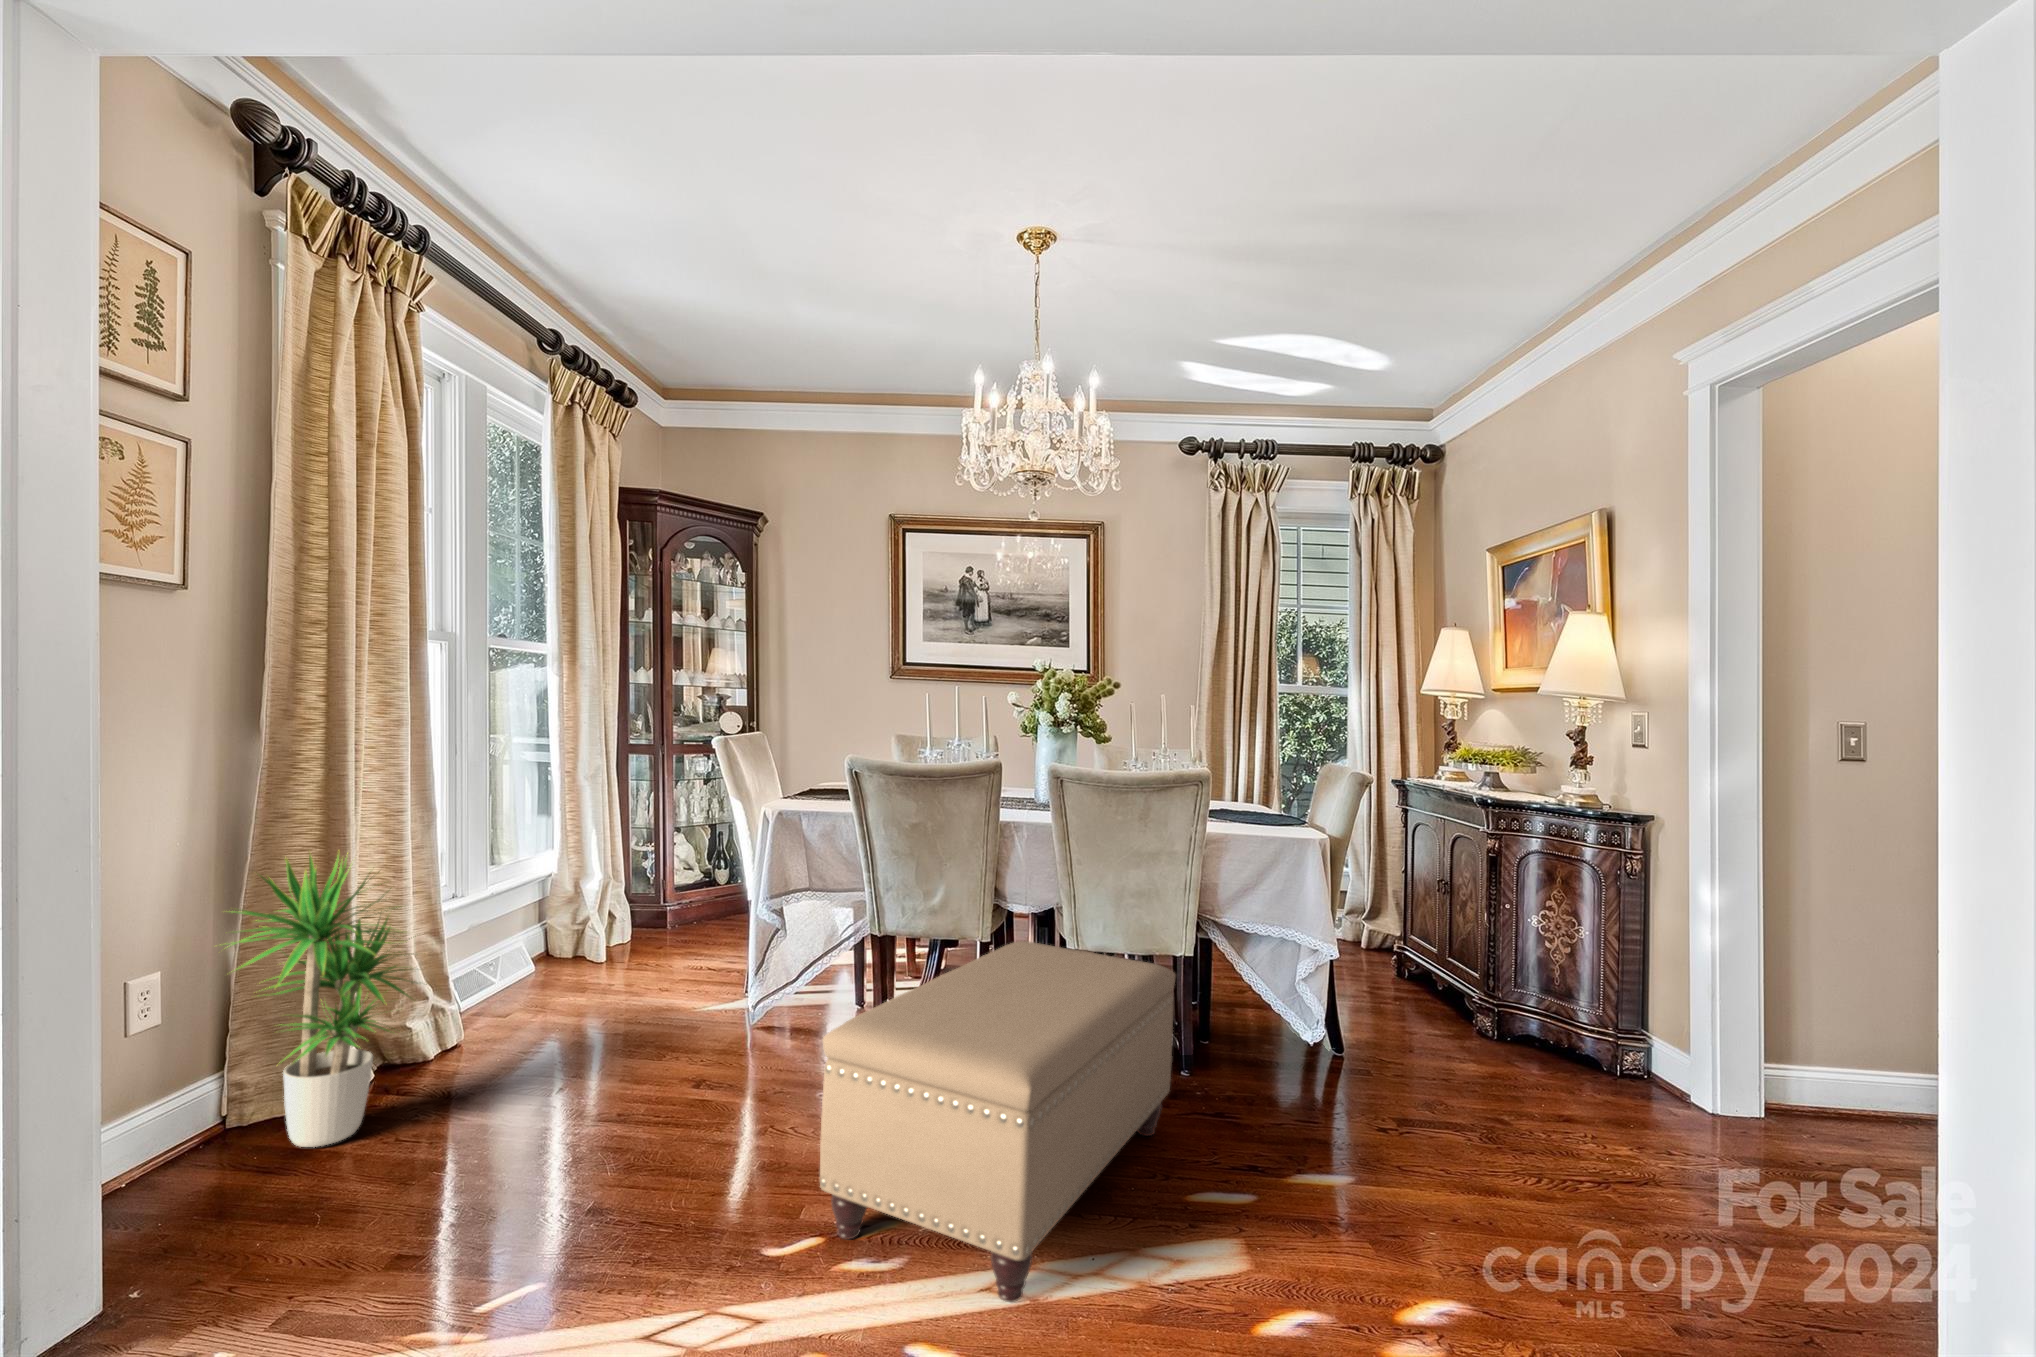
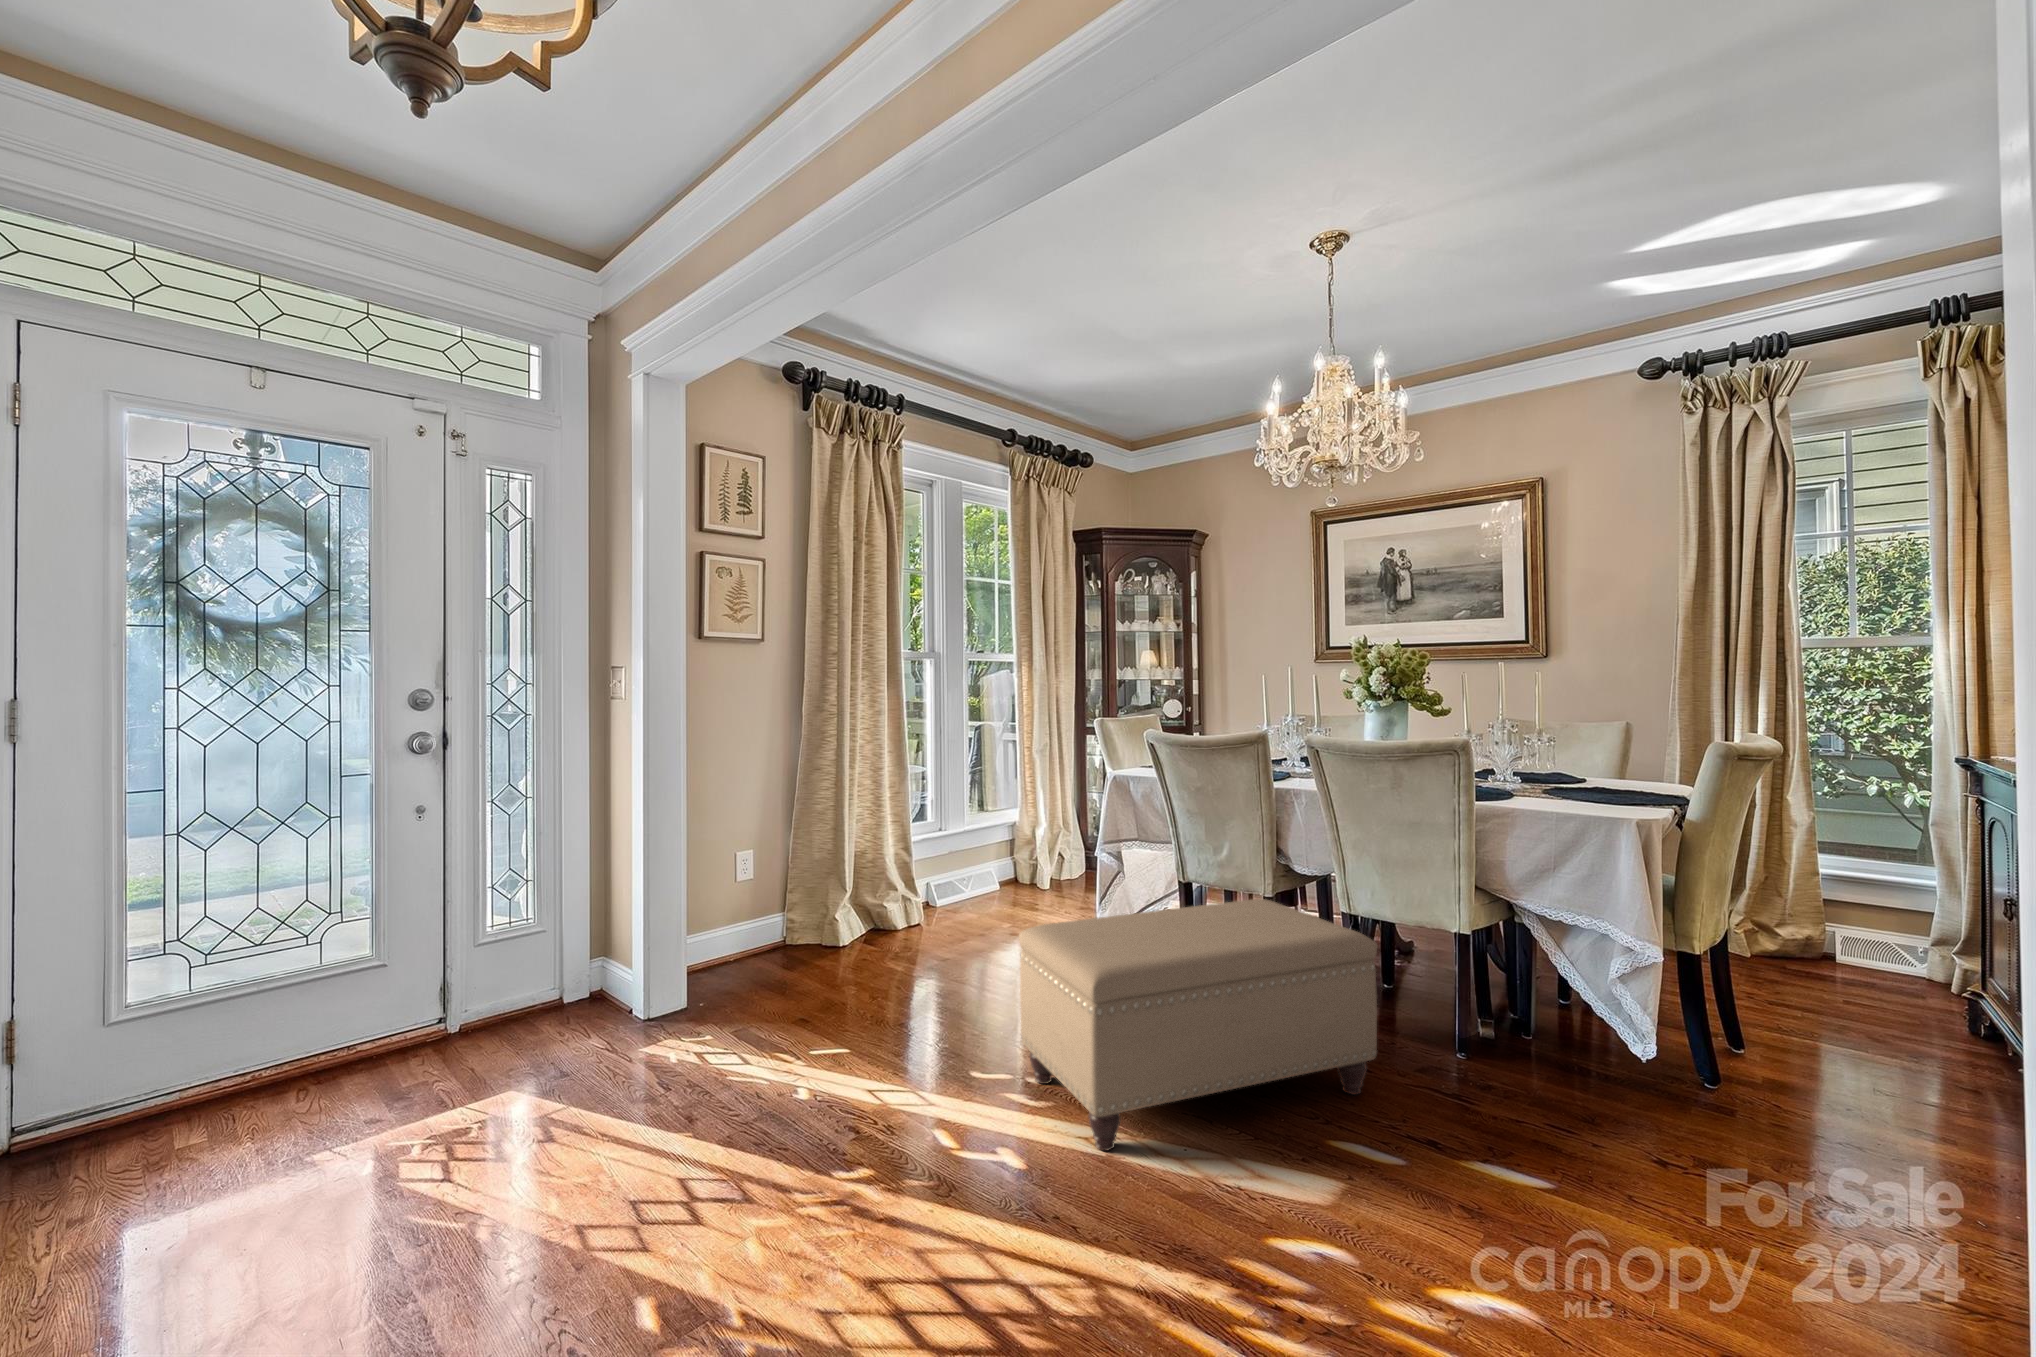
potted plant: present [230,853,427,1147] -> none [782,789,892,963]

